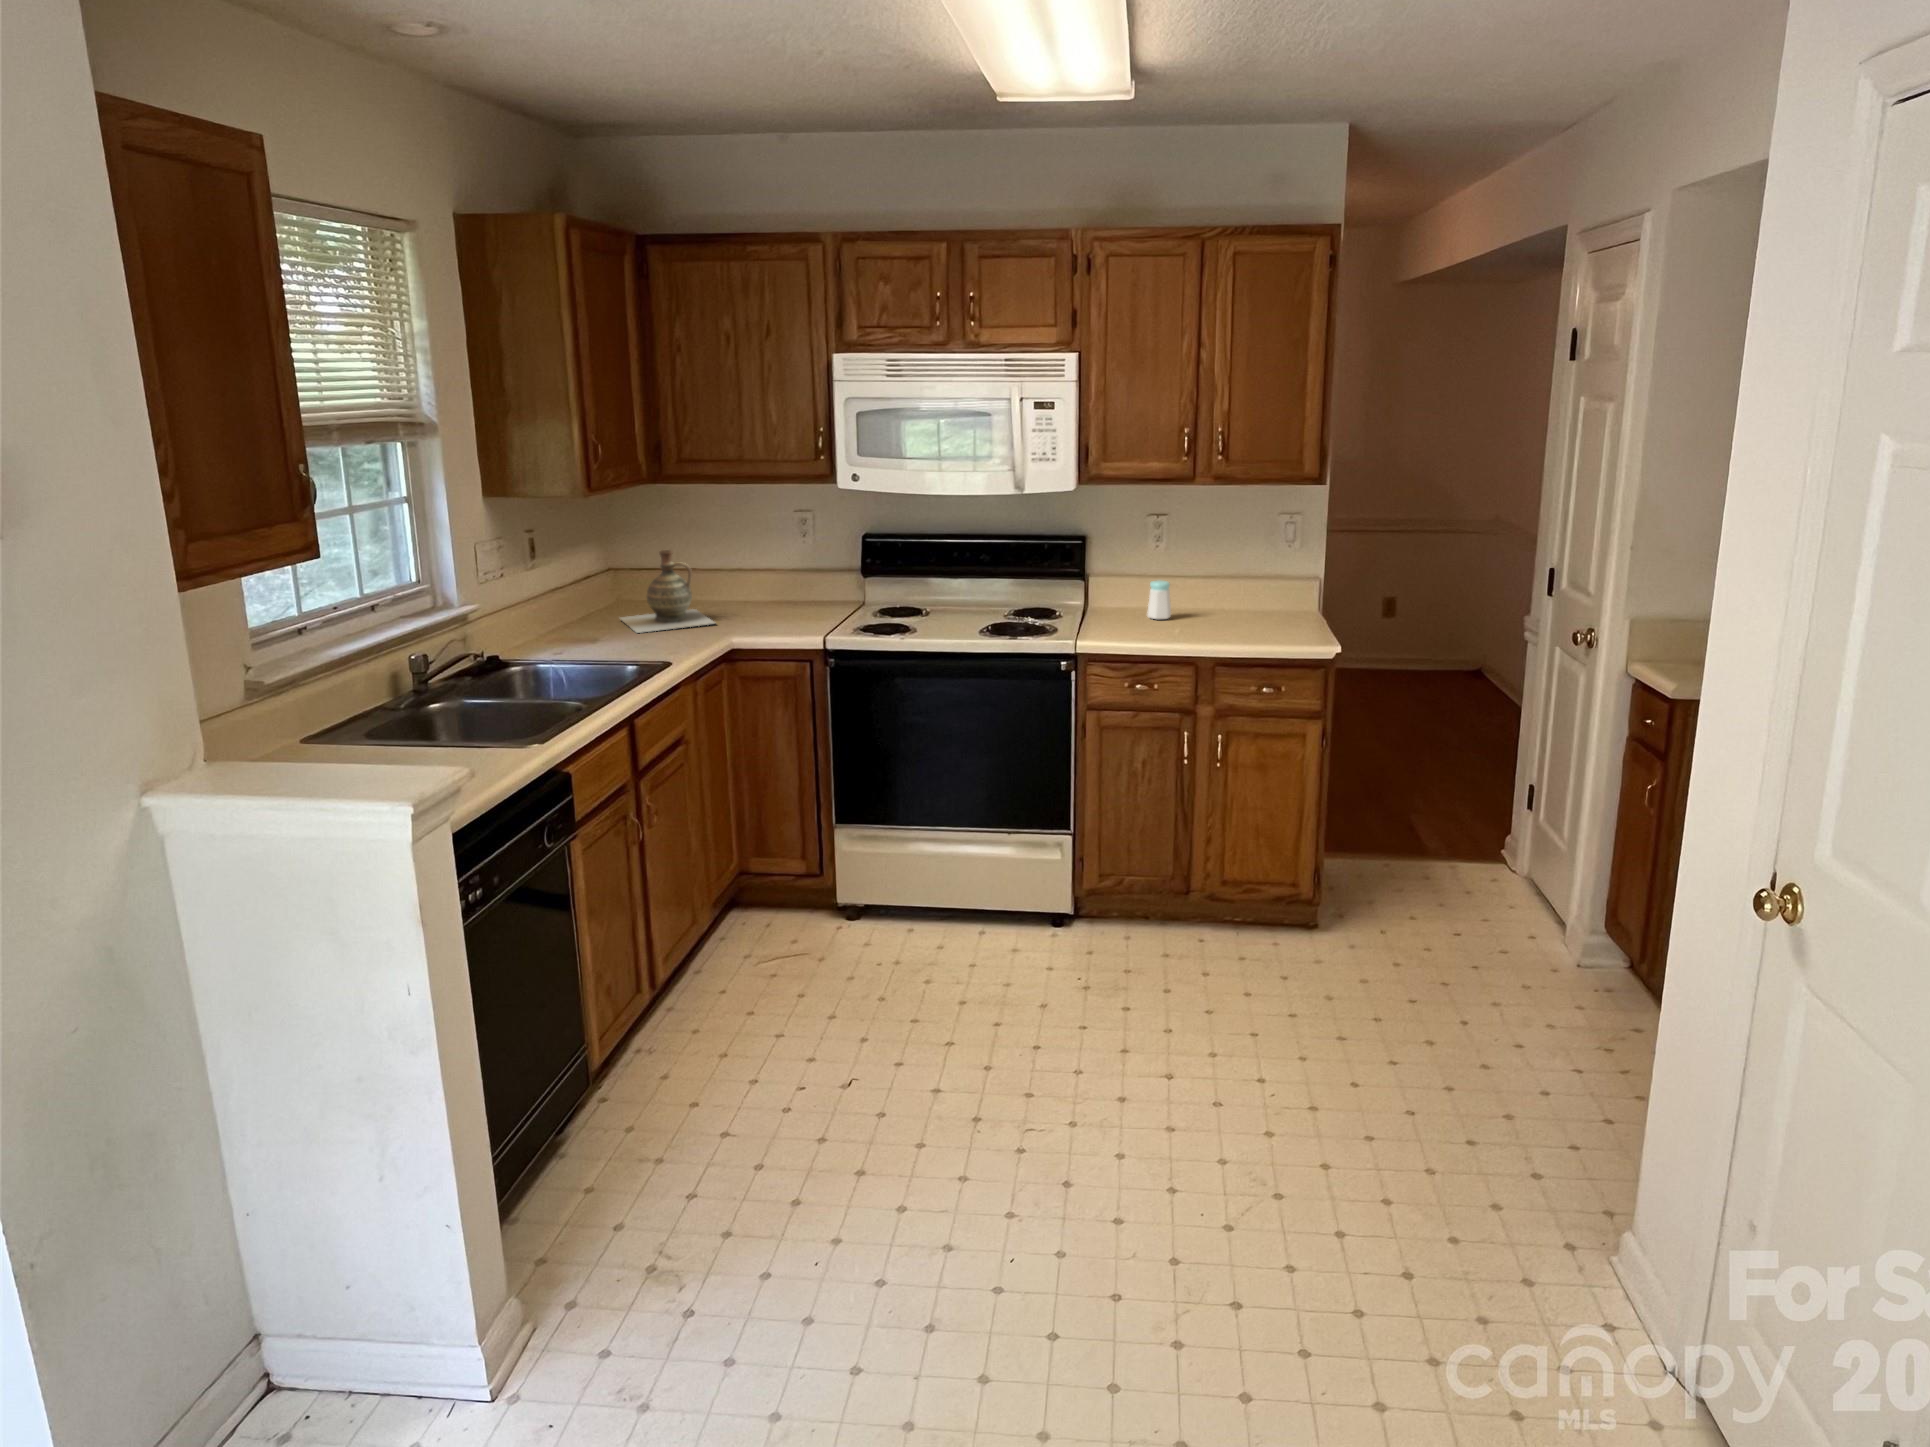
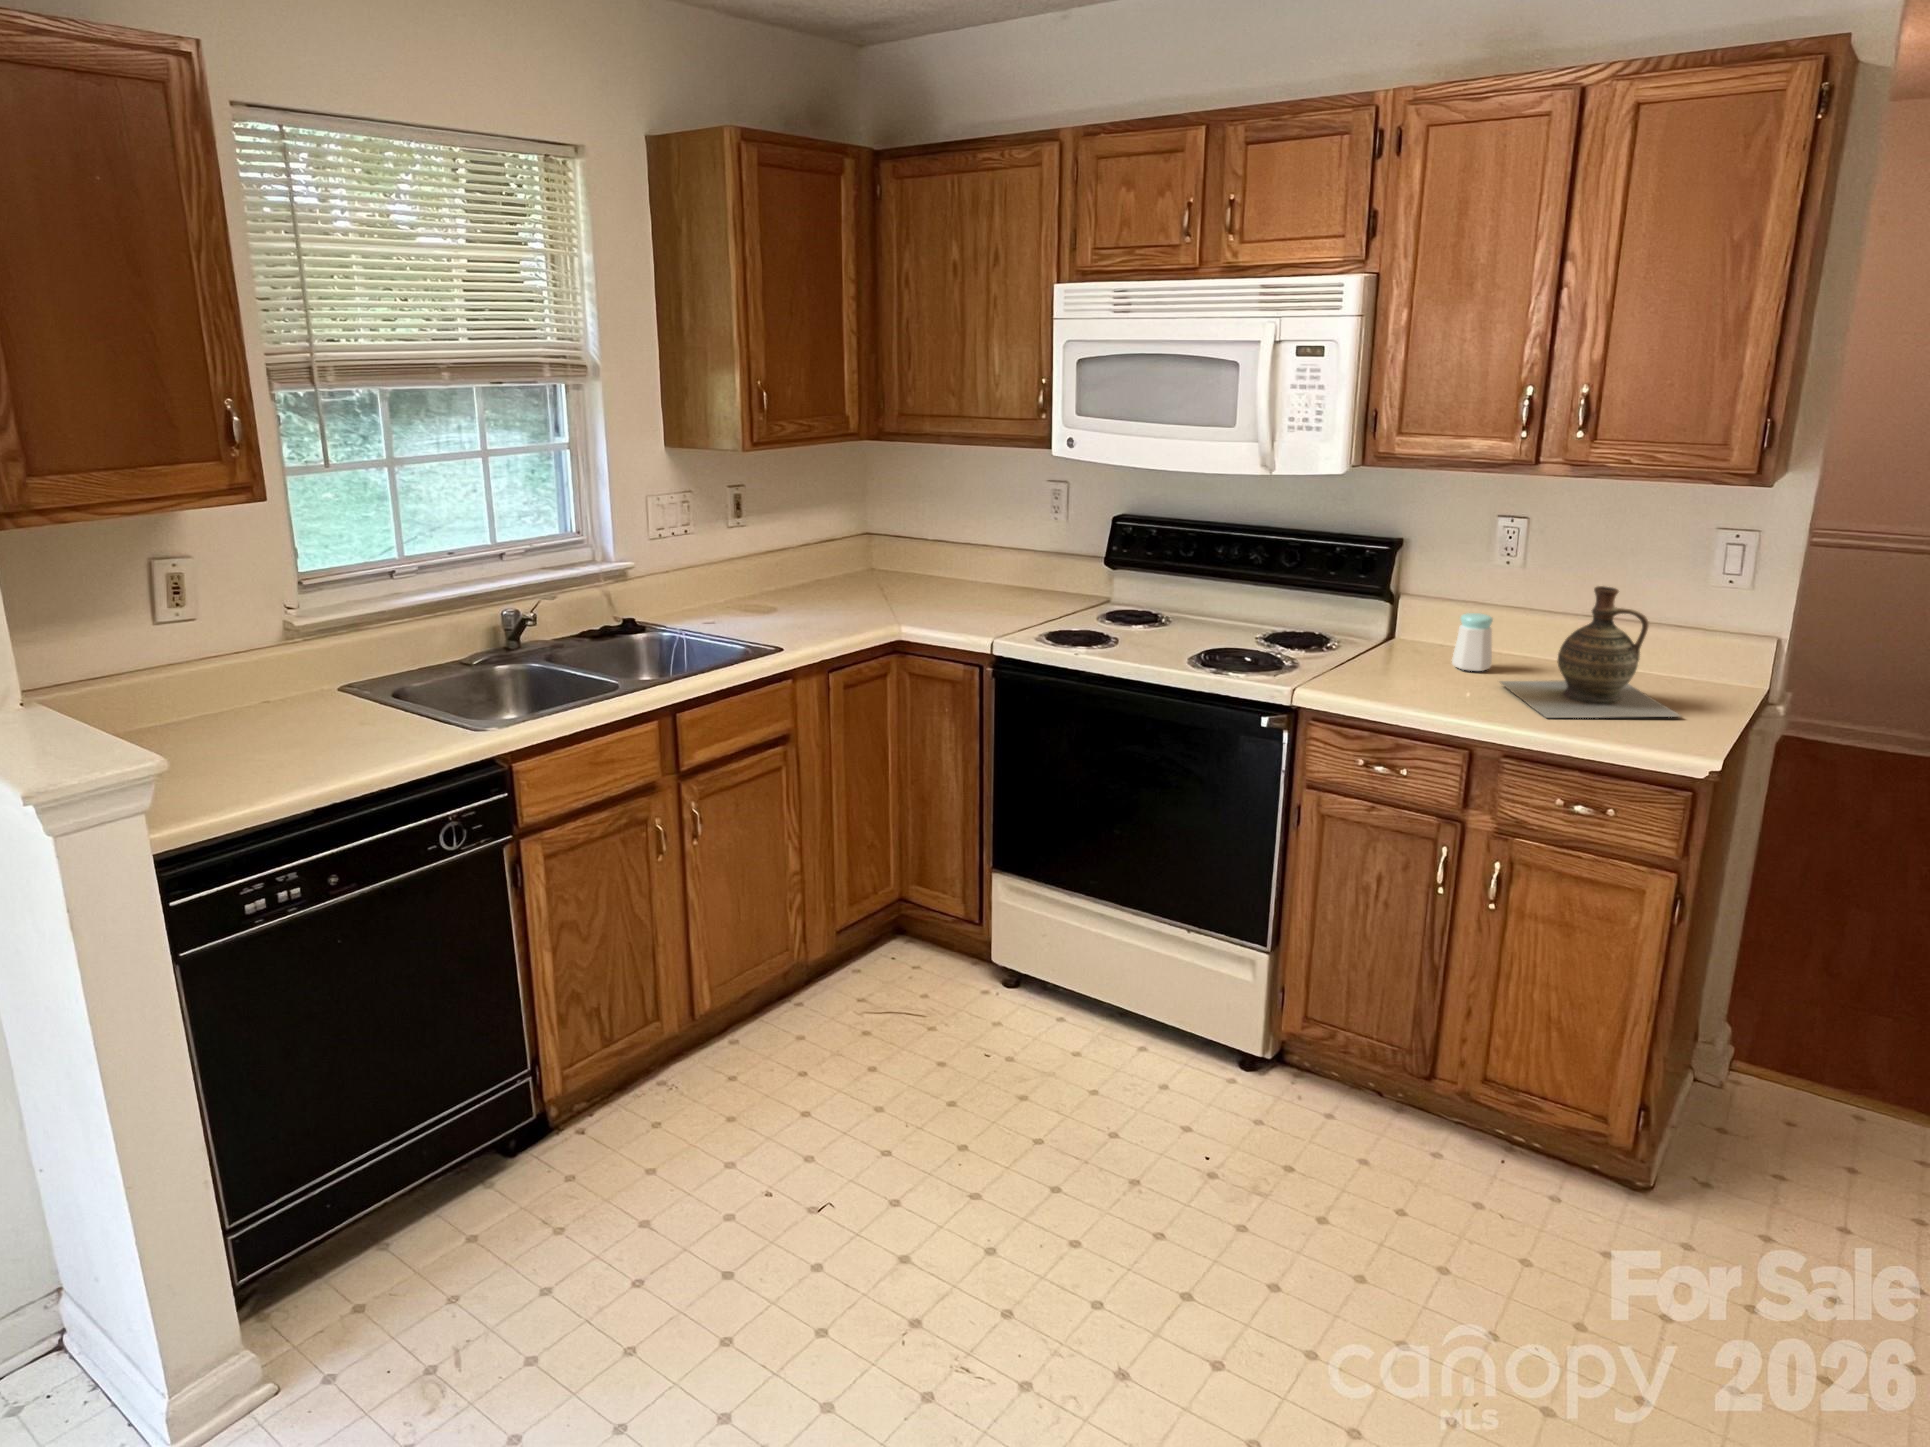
ceramic jug: present [620,550,714,633] -> present [1500,586,1680,718]

